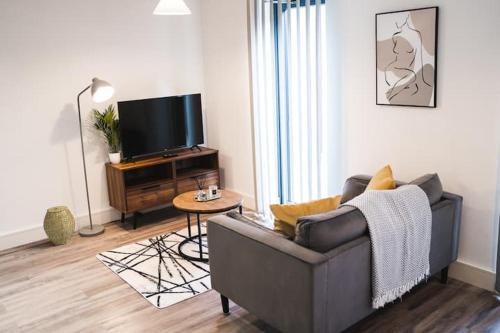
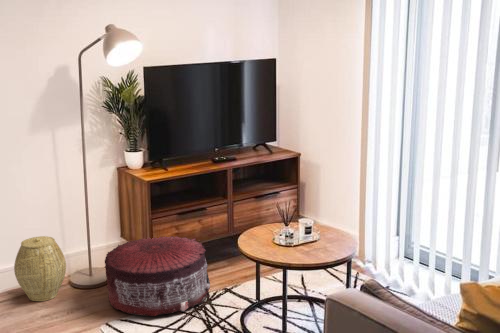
pouf: none [98,202,162,248] -> present [105,236,210,316]

